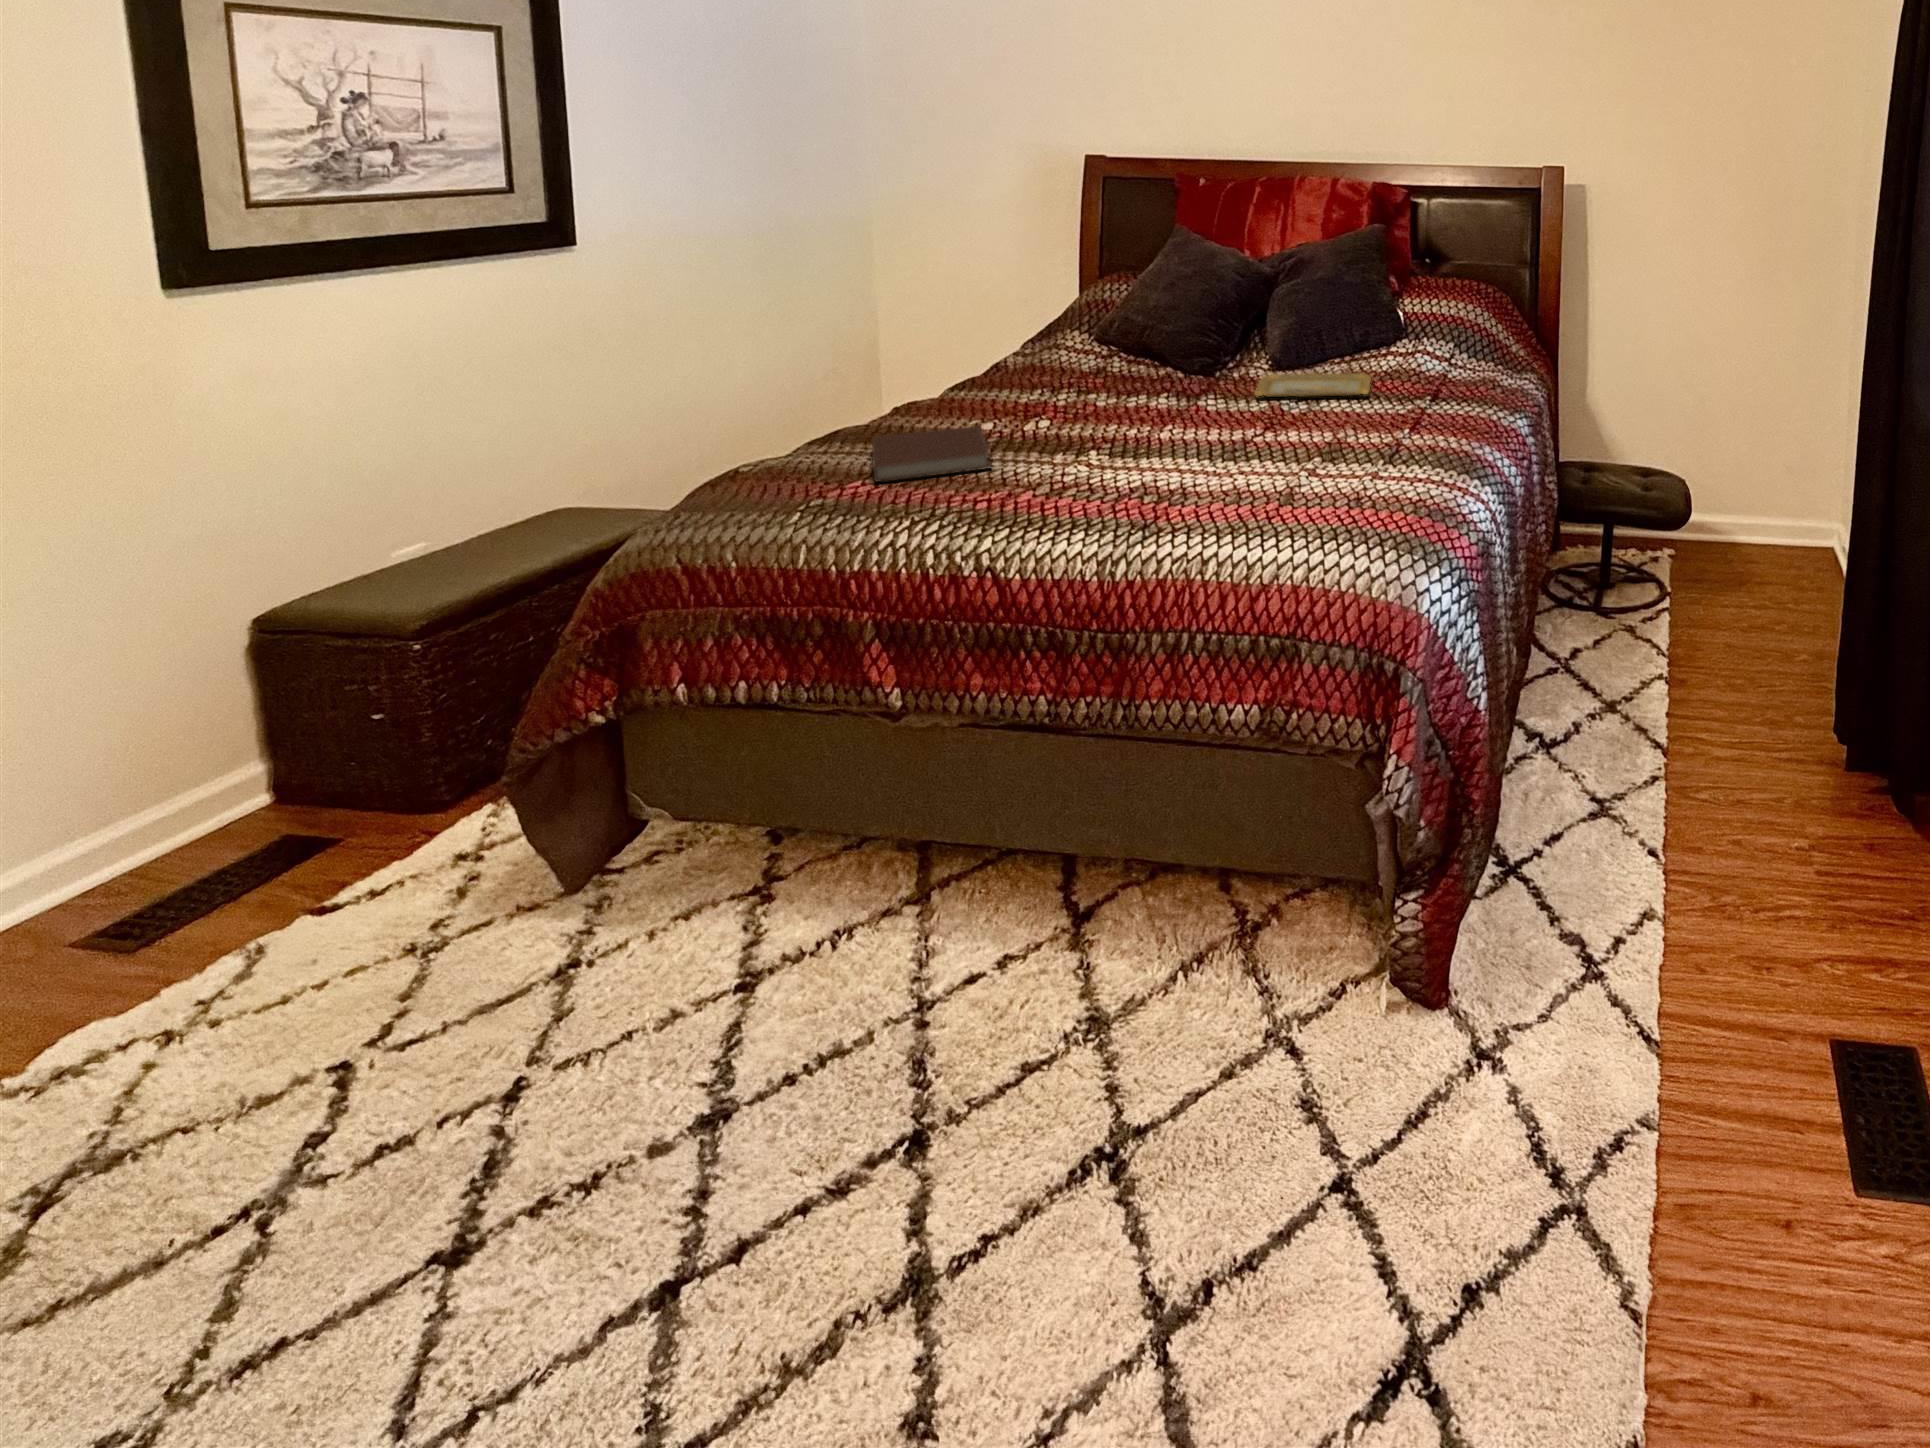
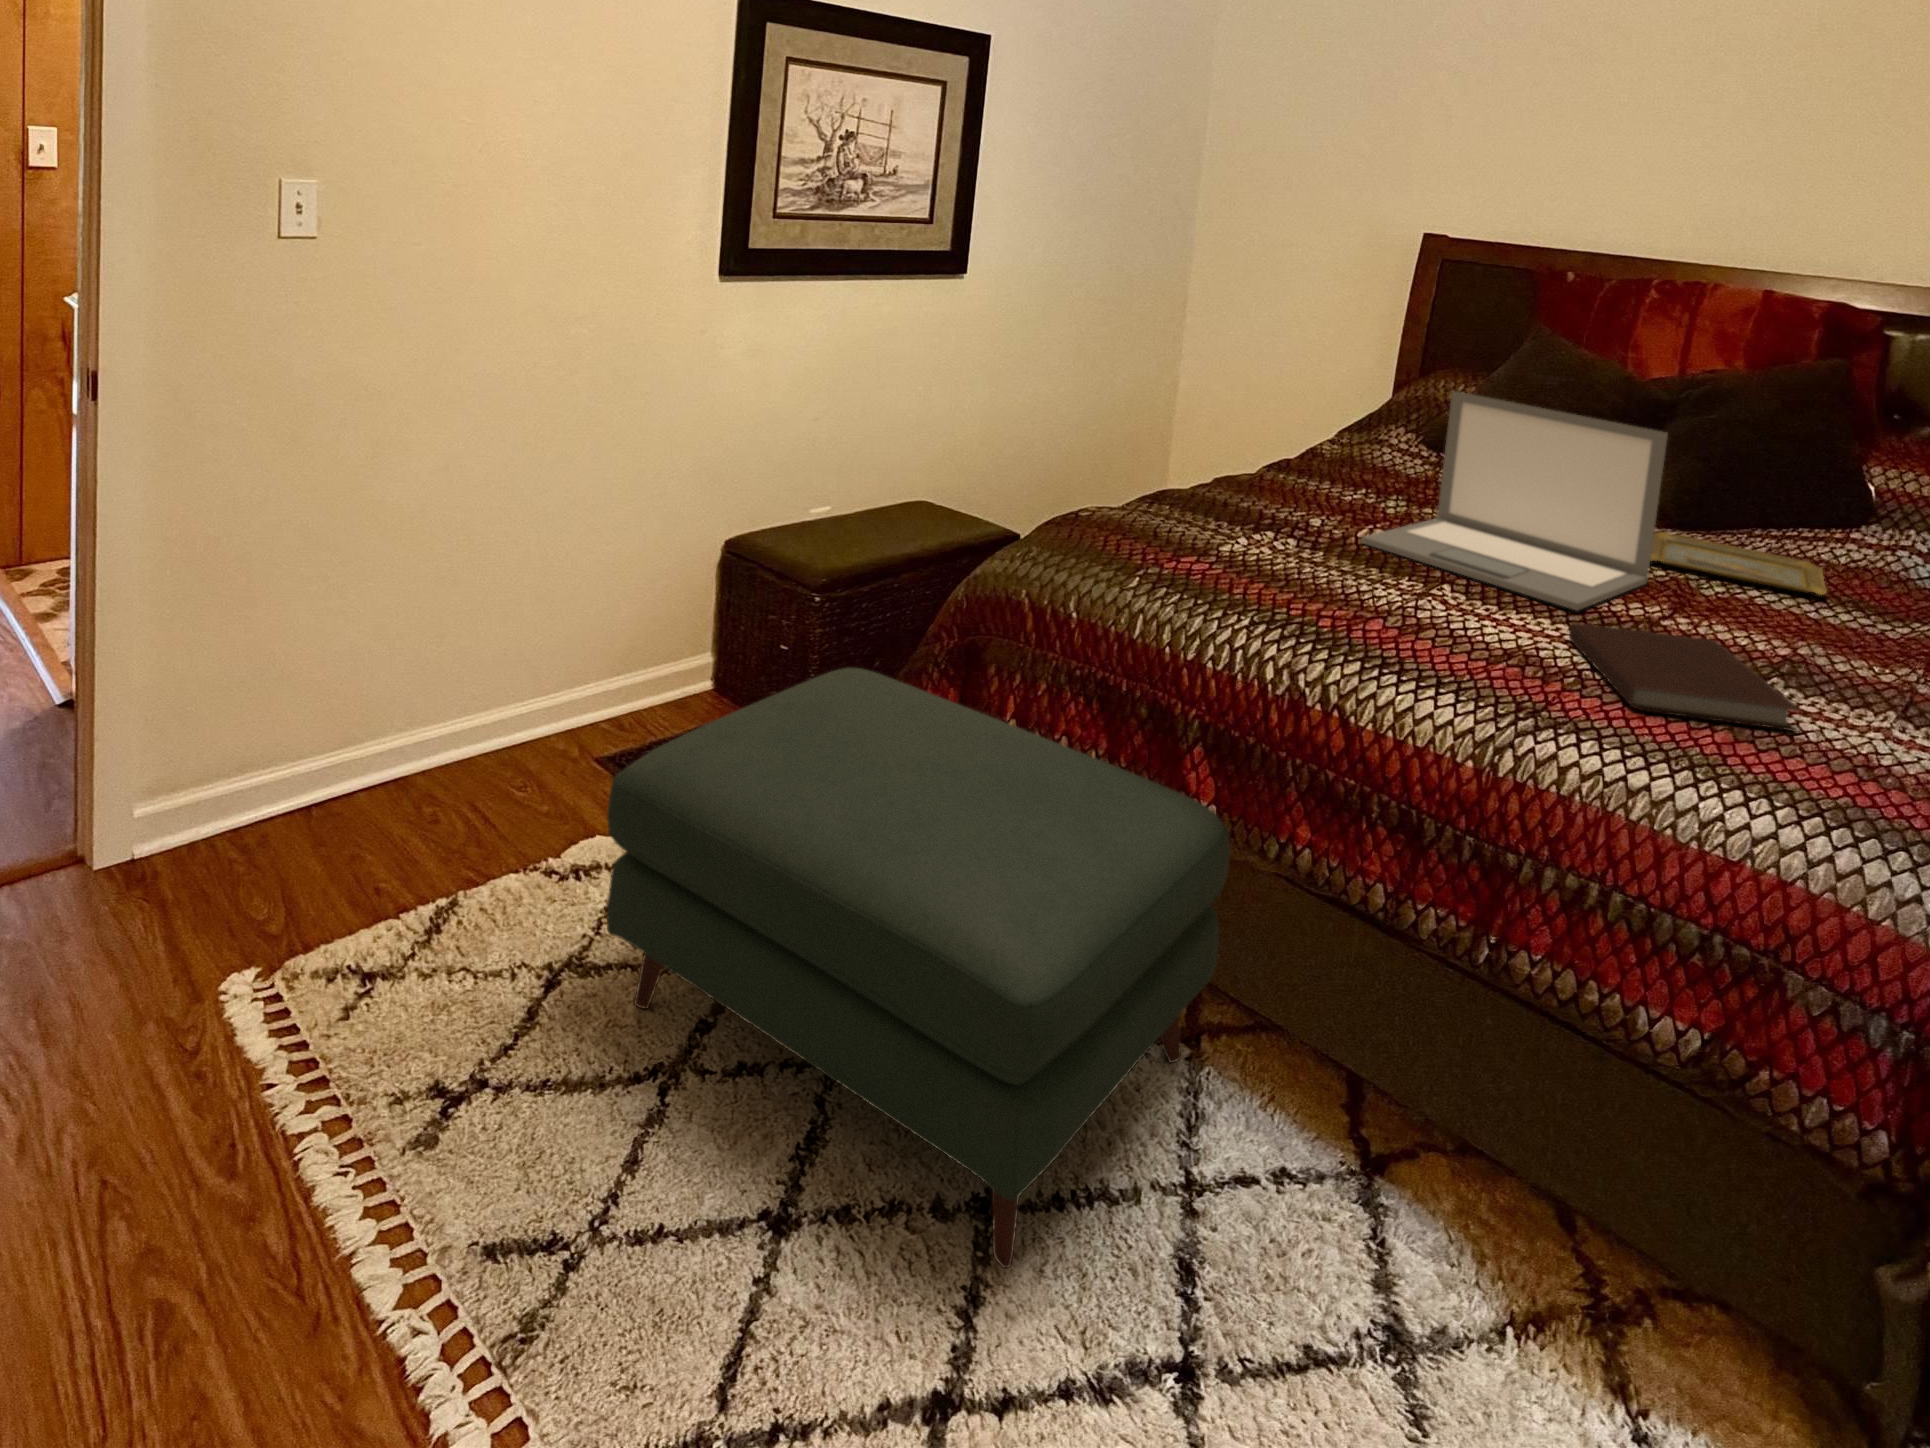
laptop: none [1025,291,1251,446] -> present [1361,391,1668,610]
notebook: present [872,426,991,482] -> present [1569,623,1802,731]
ottoman: none [89,692,929,1163] -> present [607,668,1231,1268]

